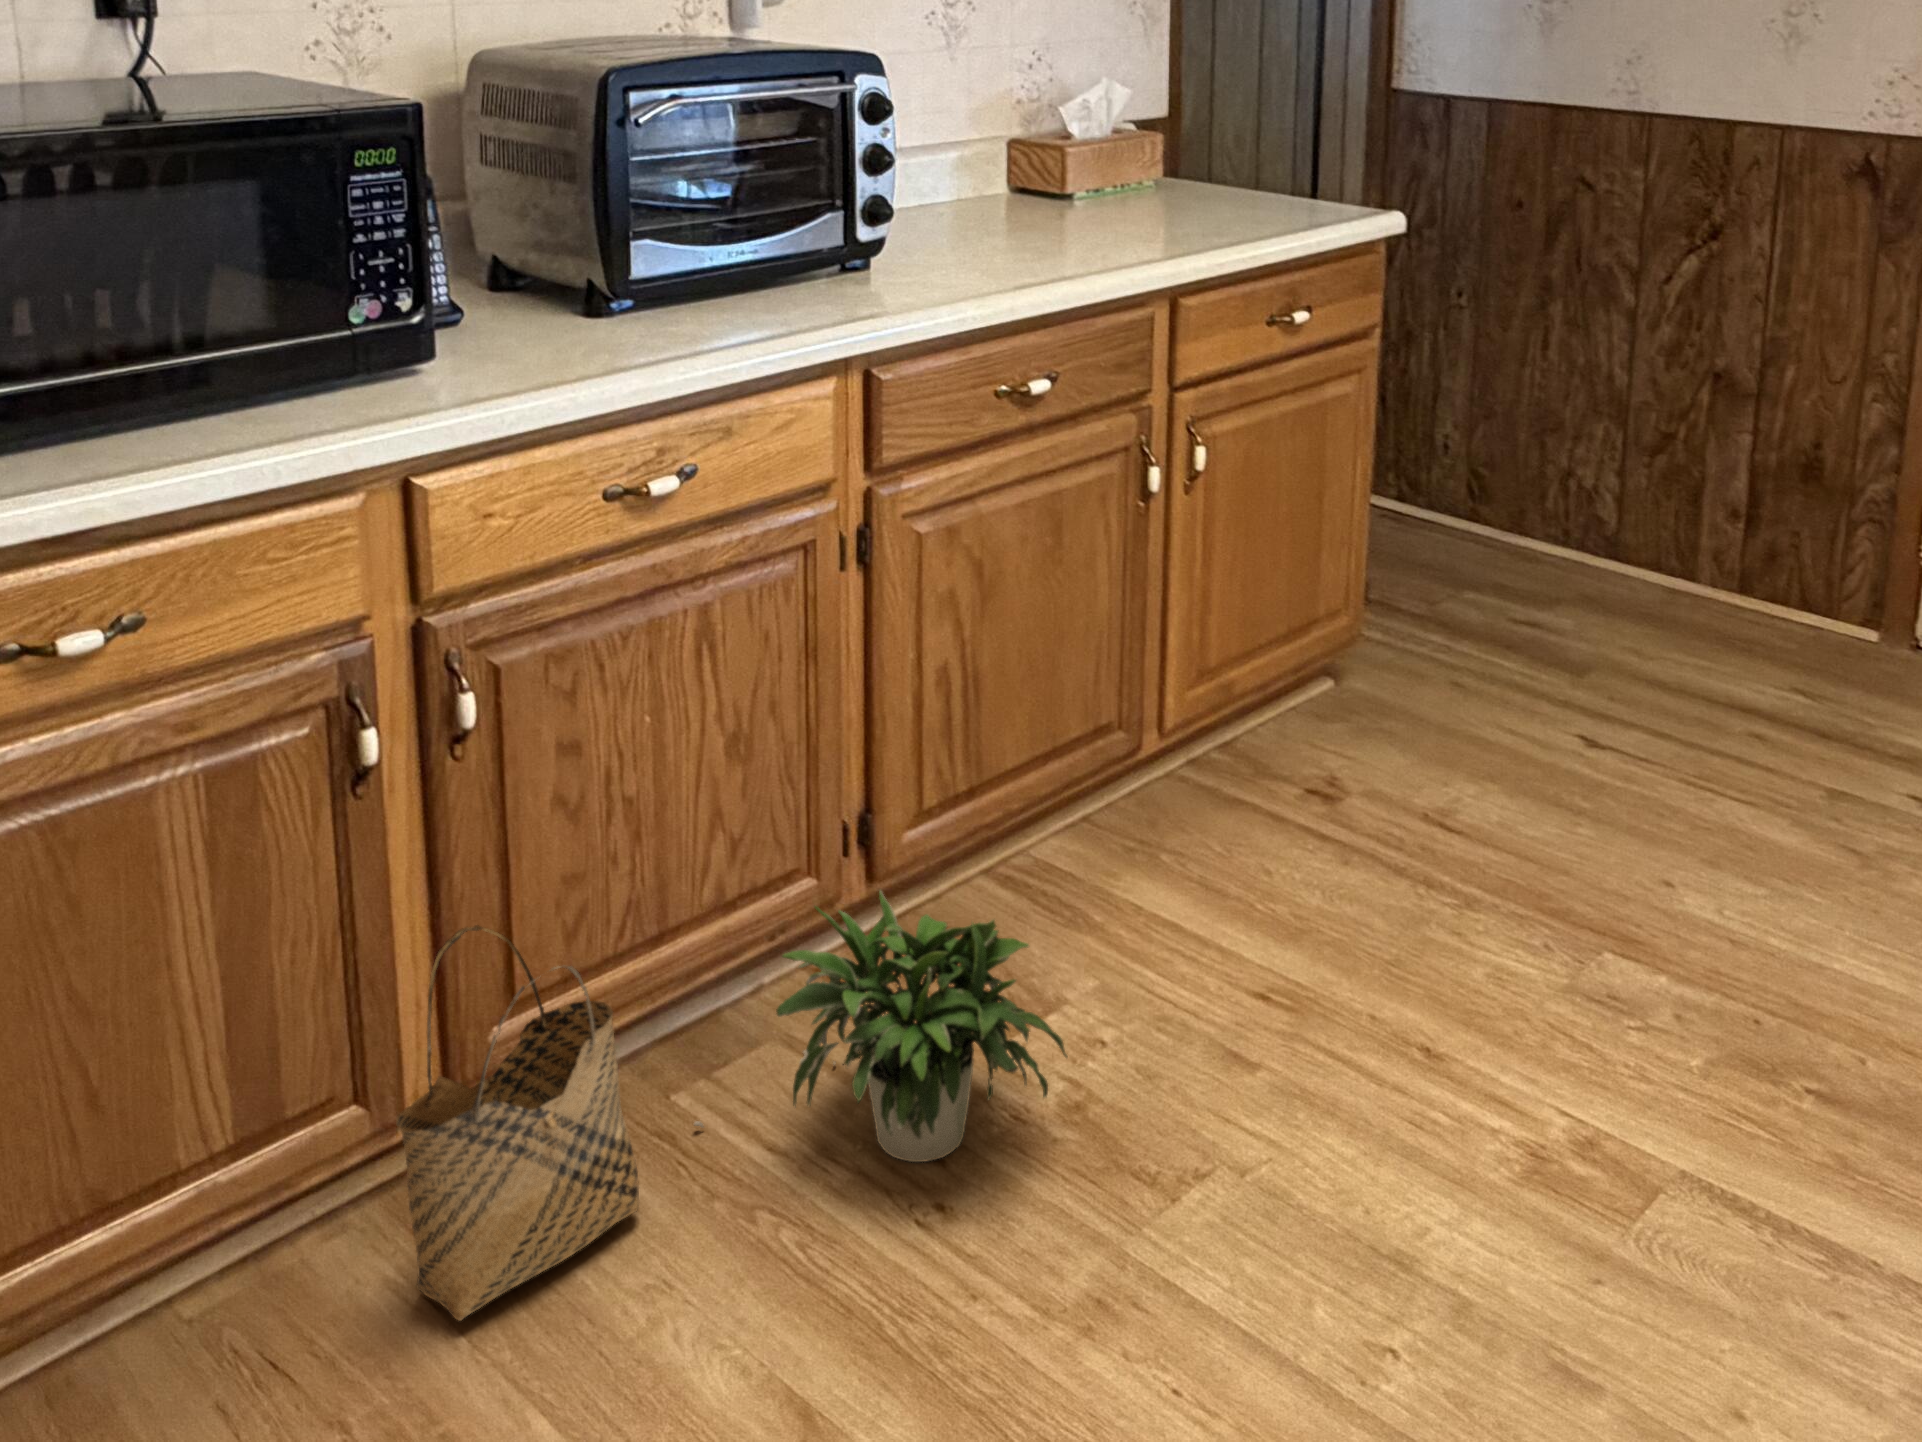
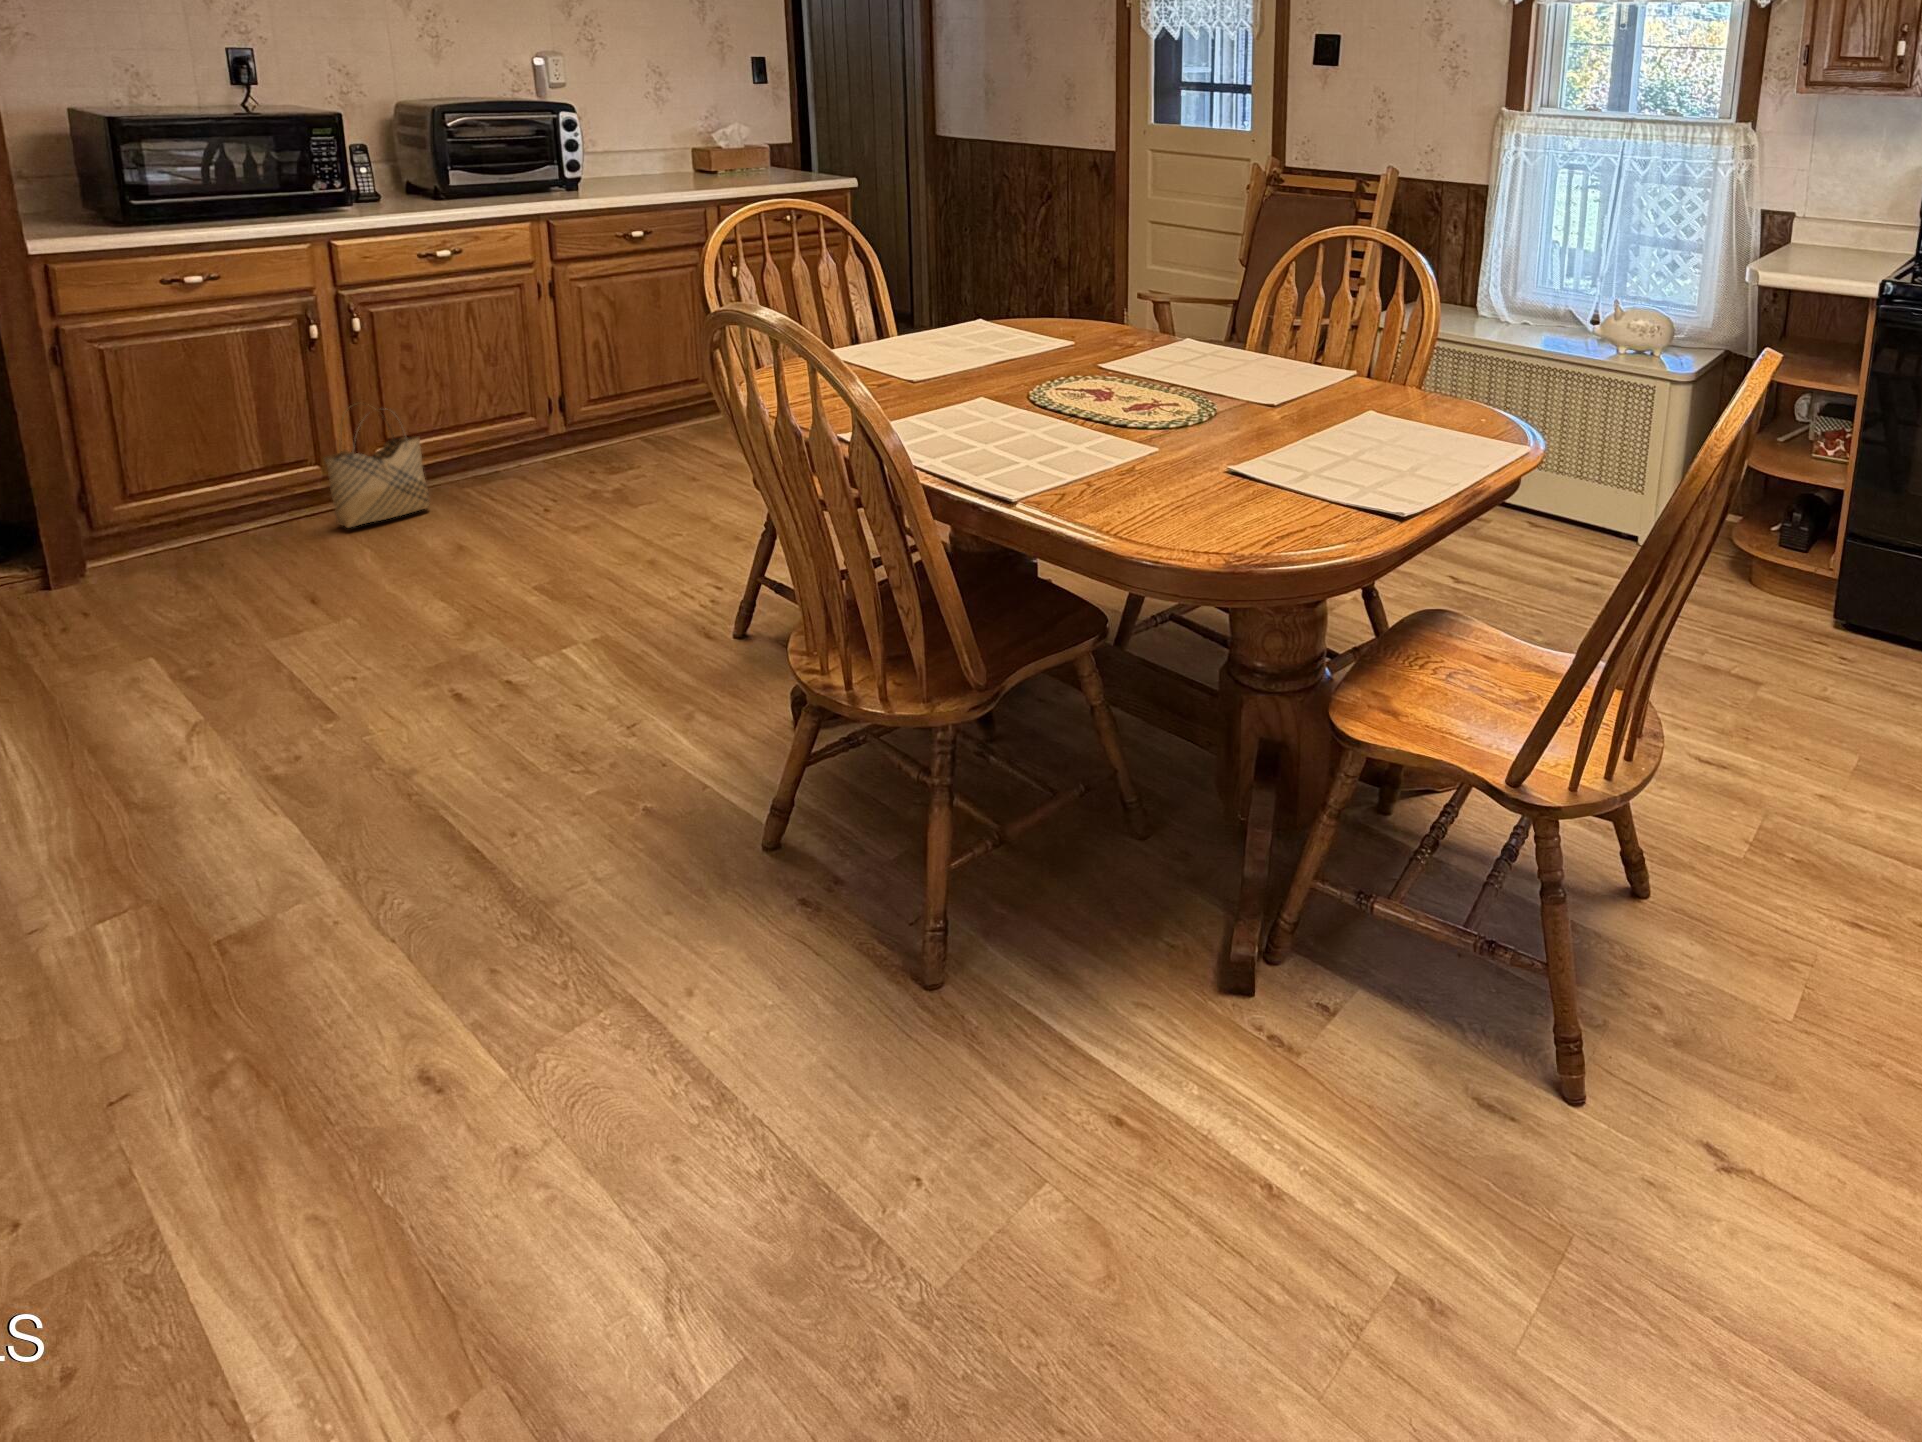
potted plant: present [694,891,1068,1162] -> none [464,409,603,500]

